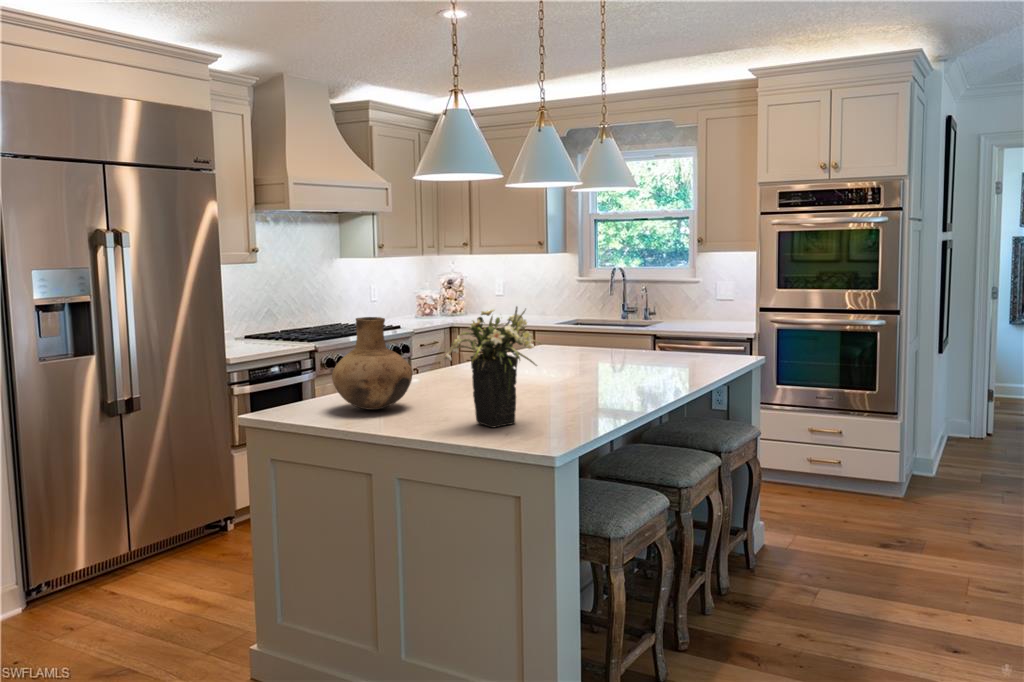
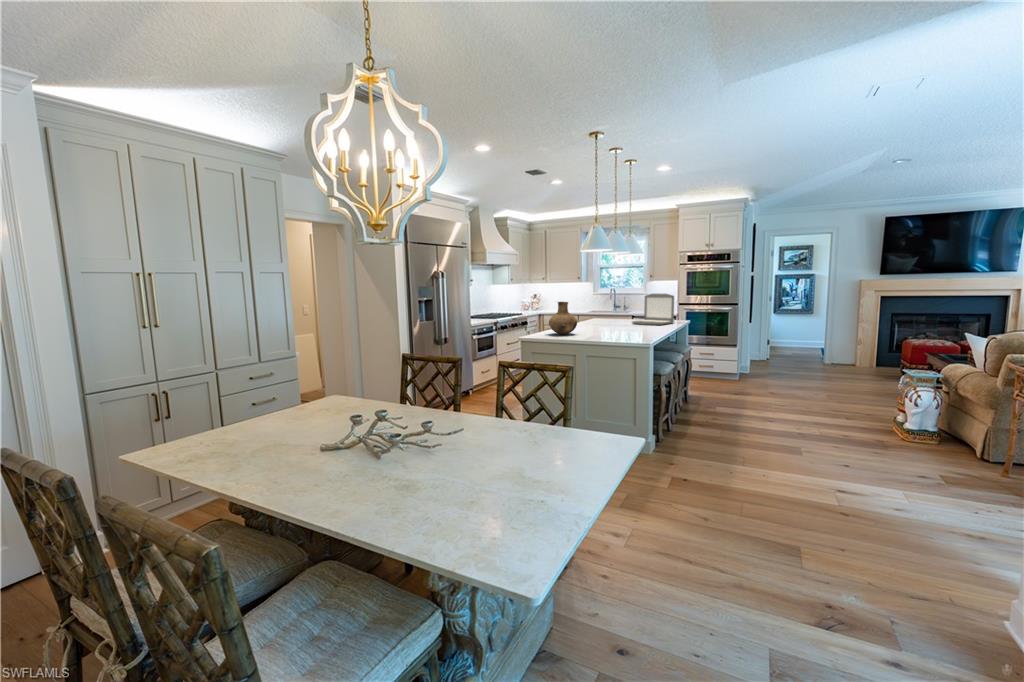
laptop: none [607,289,717,375] -> present [632,294,674,325]
flower arrangement: present [444,307,542,428] -> none [599,296,633,337]

